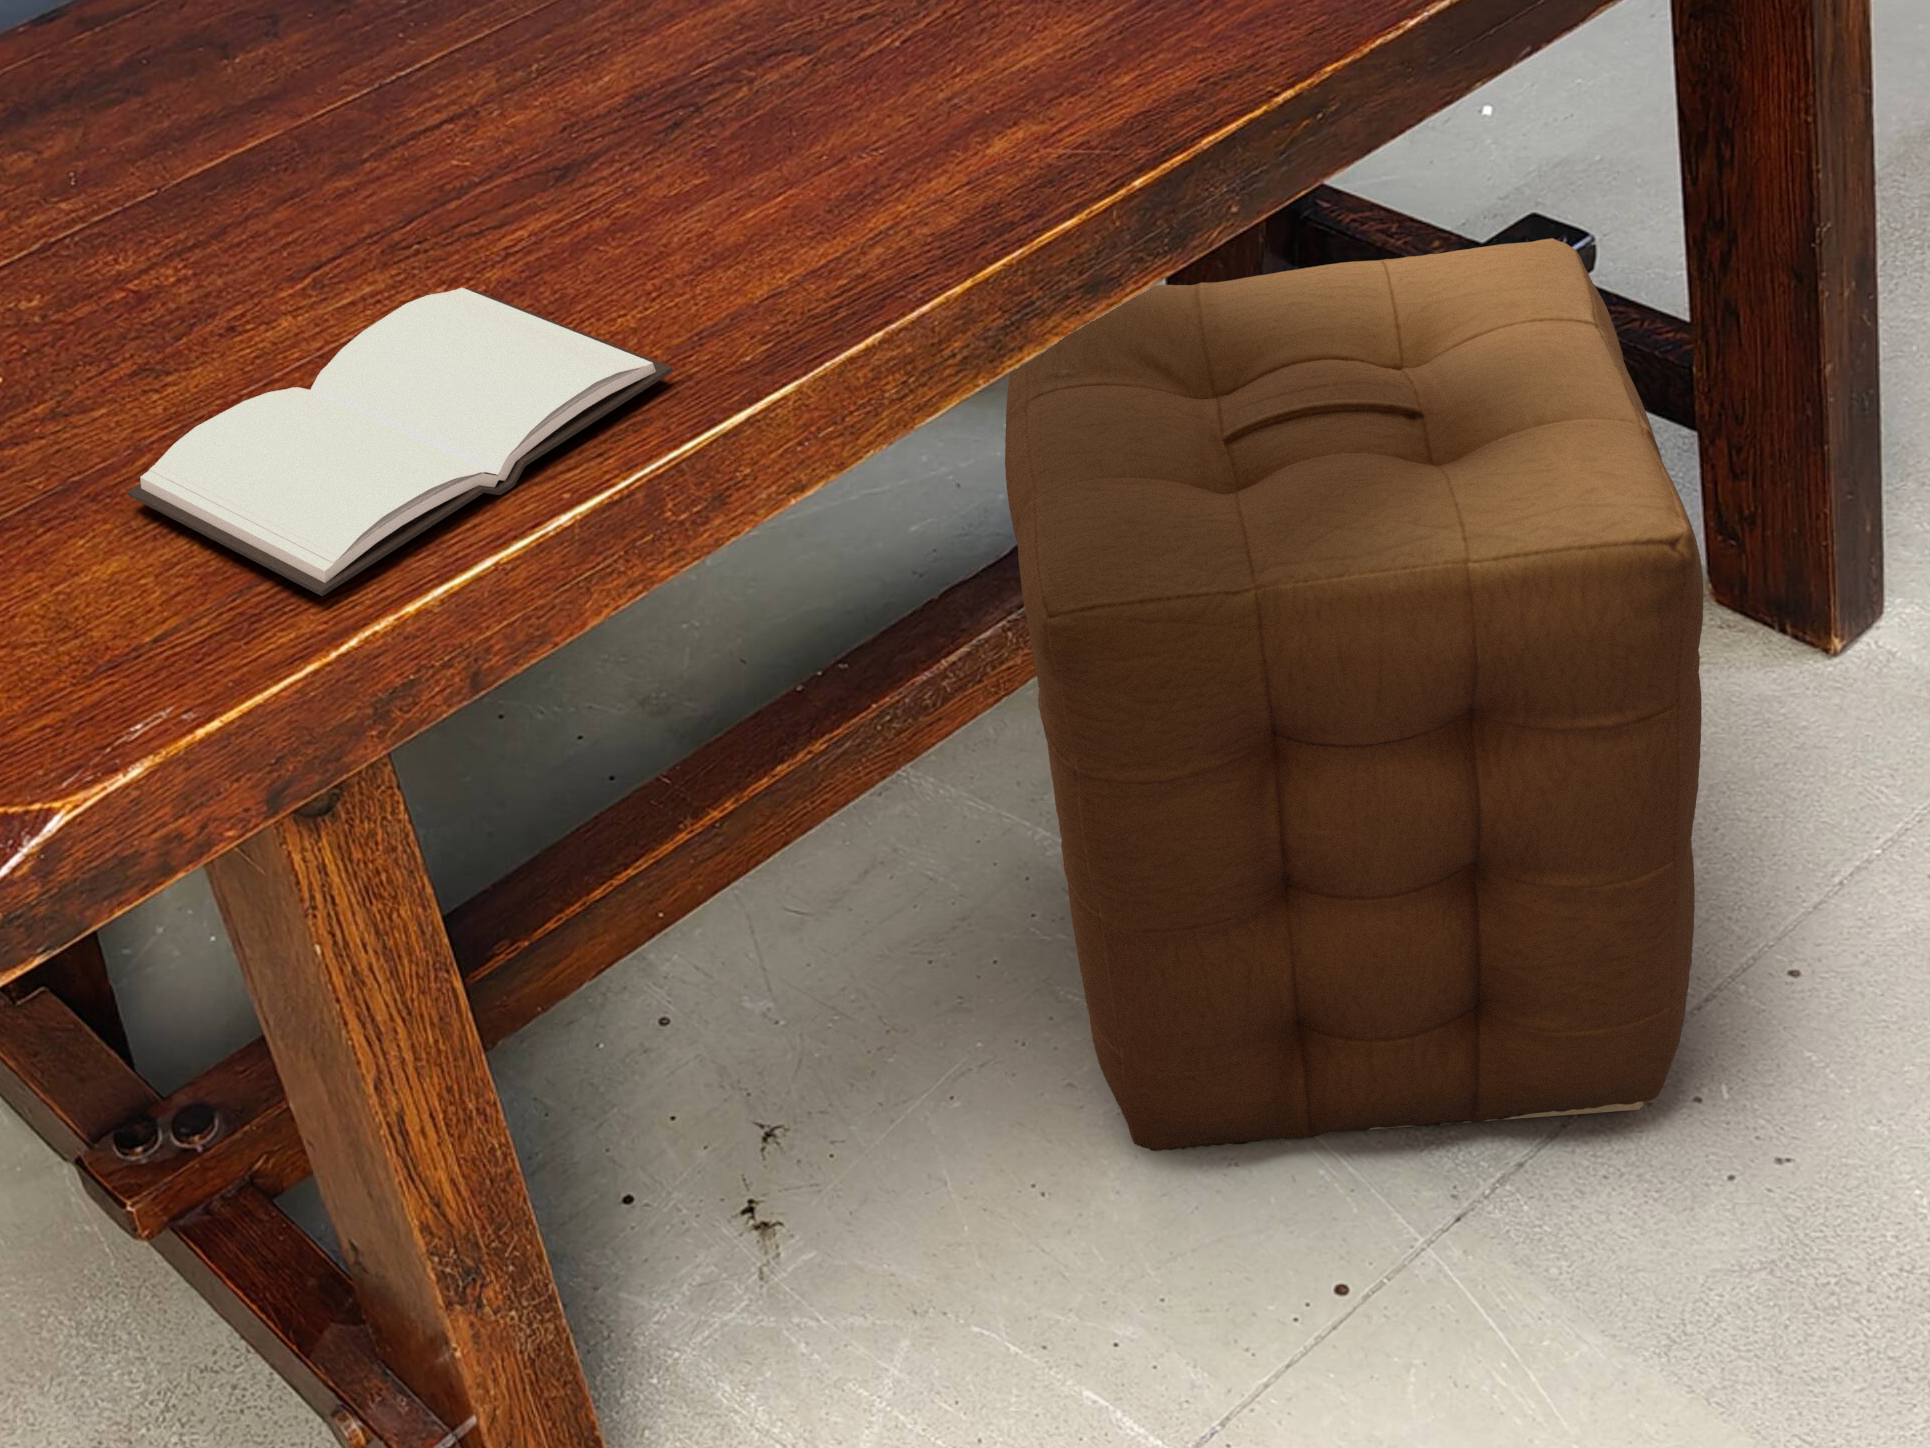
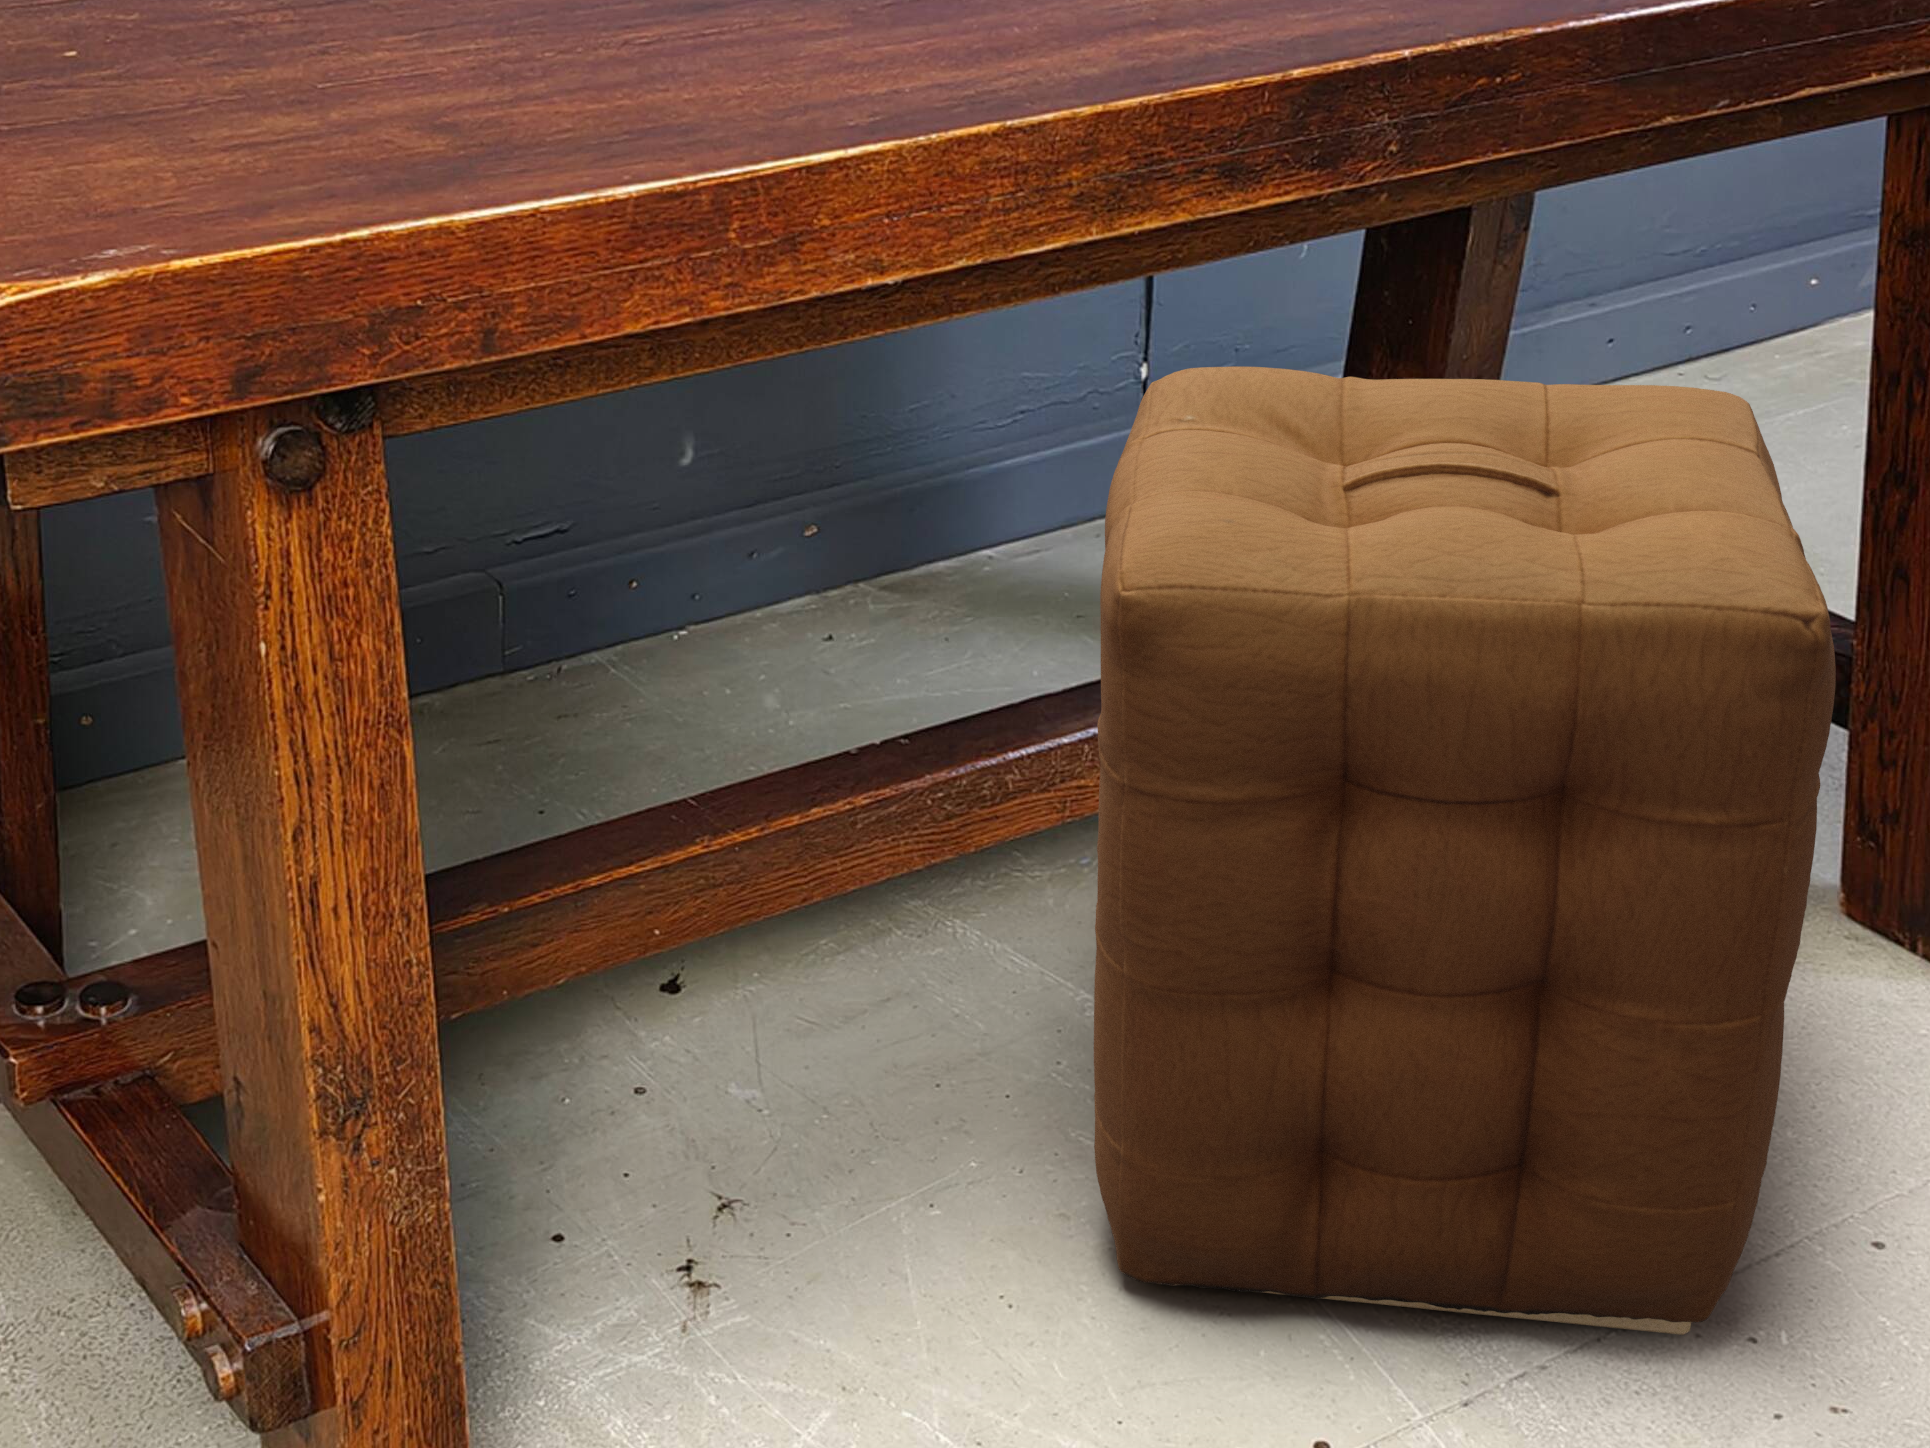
book: present [128,288,673,596] -> none [170,27,766,188]

